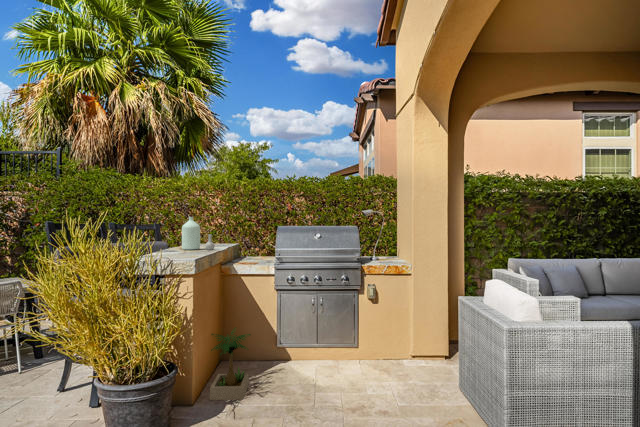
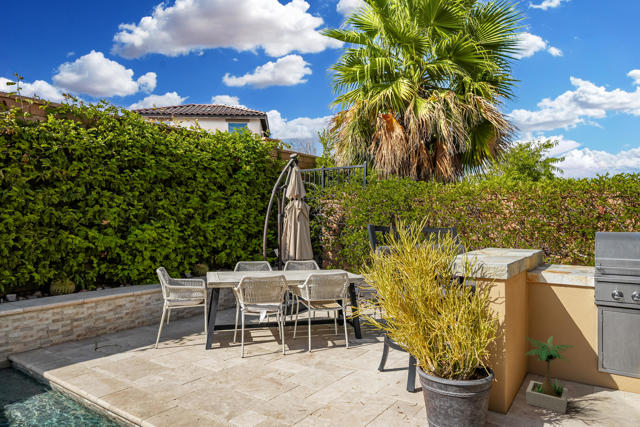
bottle: present [182,215,215,250] -> none [486,218,521,254]

